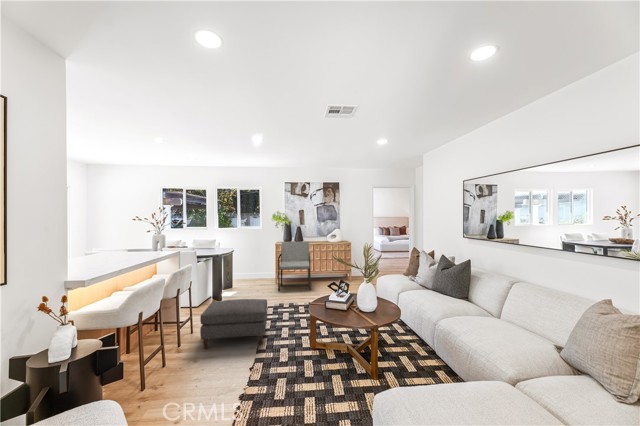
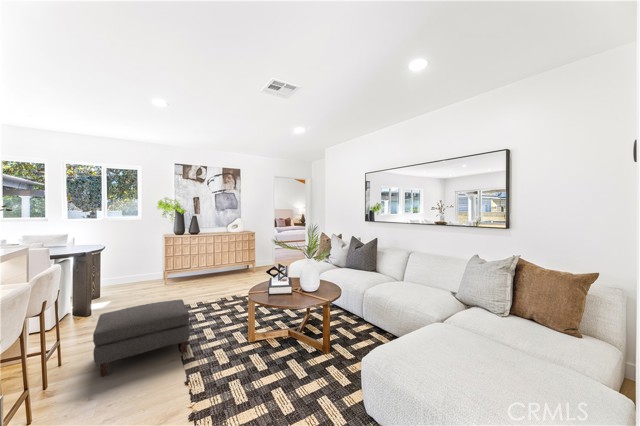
armchair: present [278,242,311,291] -> none [175,232,216,291]

